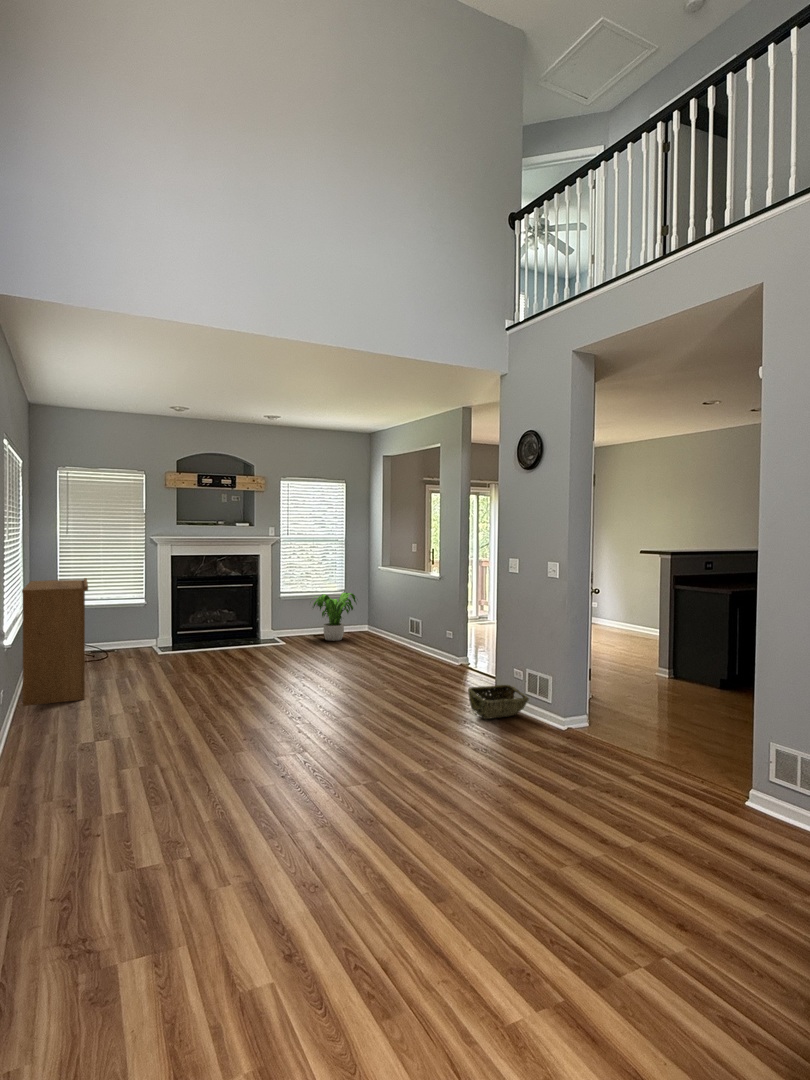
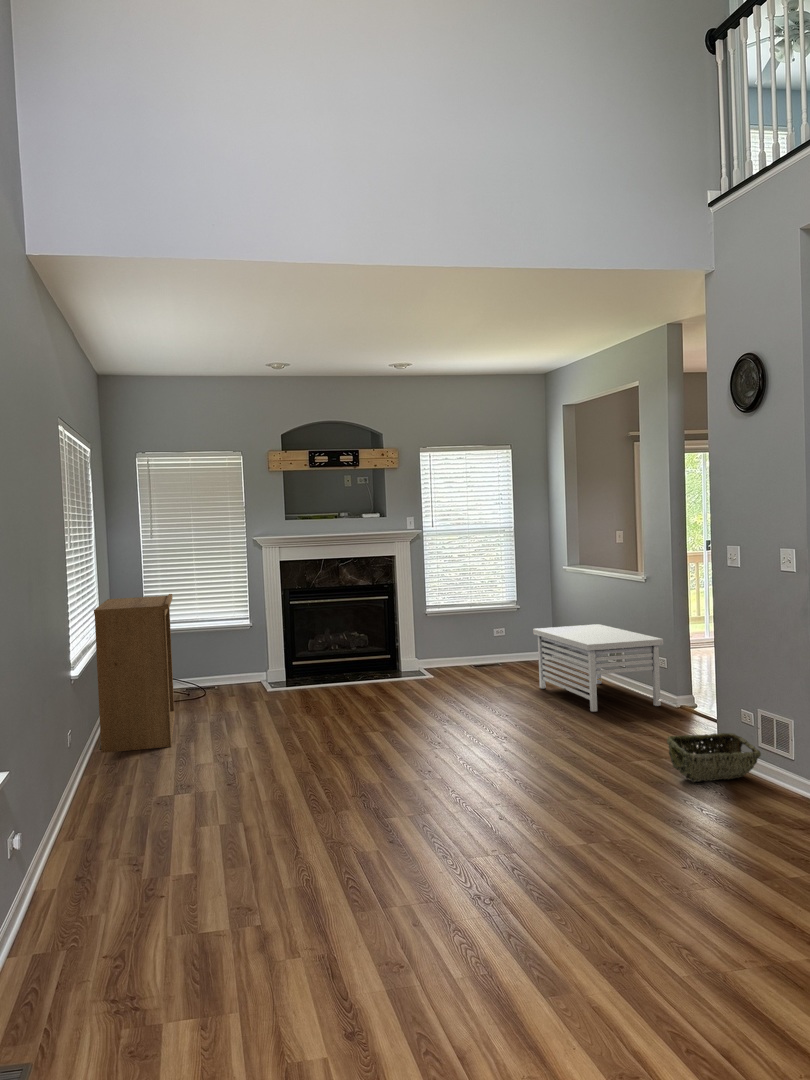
potted plant: present [313,593,356,641] -> none [468,605,539,674]
storage bench: none [358,607,450,668] -> present [533,624,663,712]

